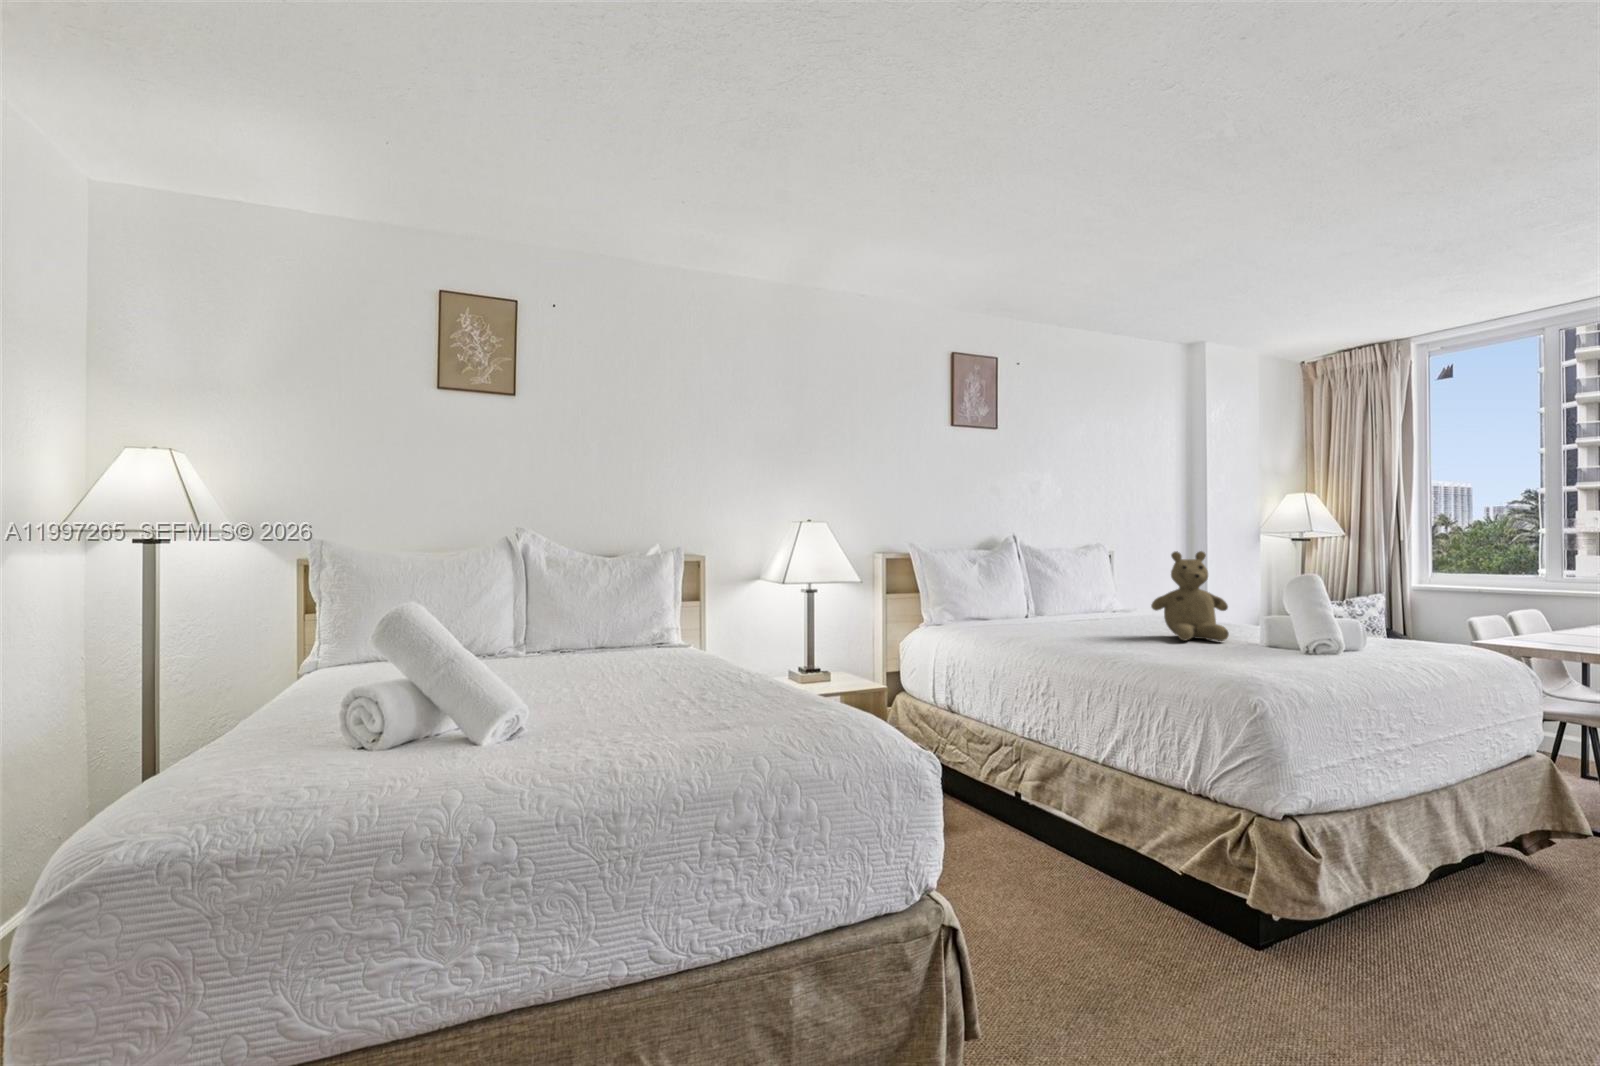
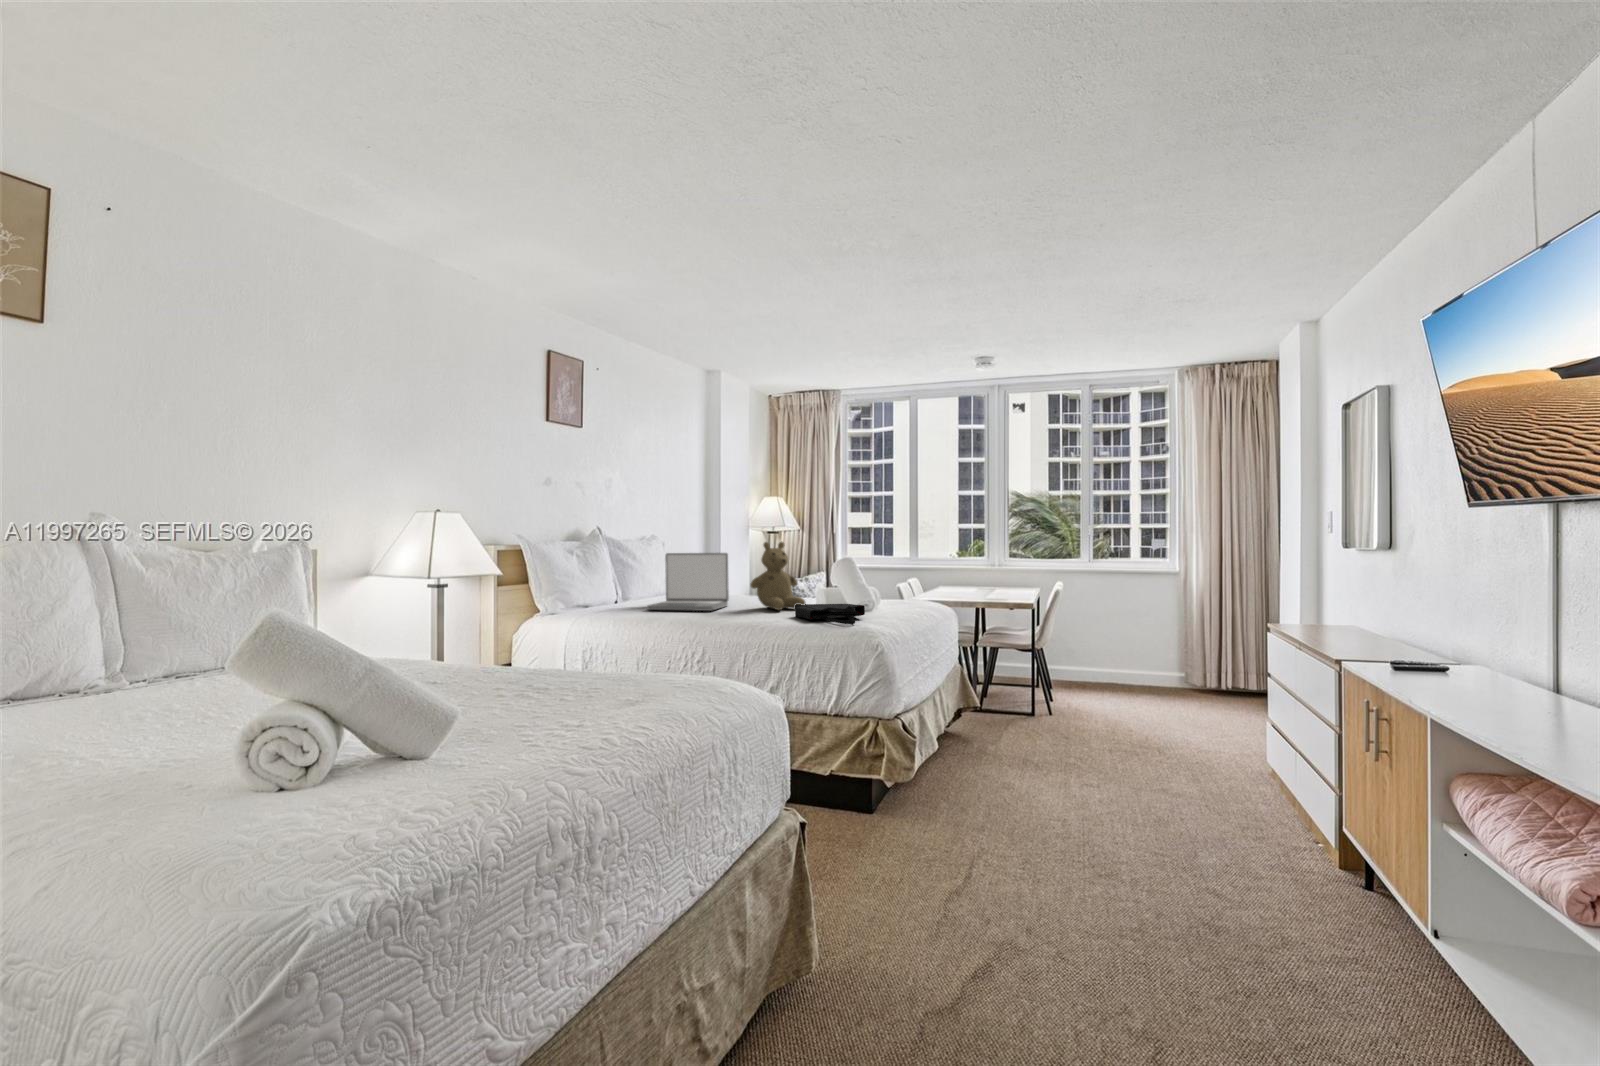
laptop: none [1030,563,1136,634] -> present [647,553,729,611]
tote bag: none [1189,635,1290,669] -> present [795,604,865,624]

